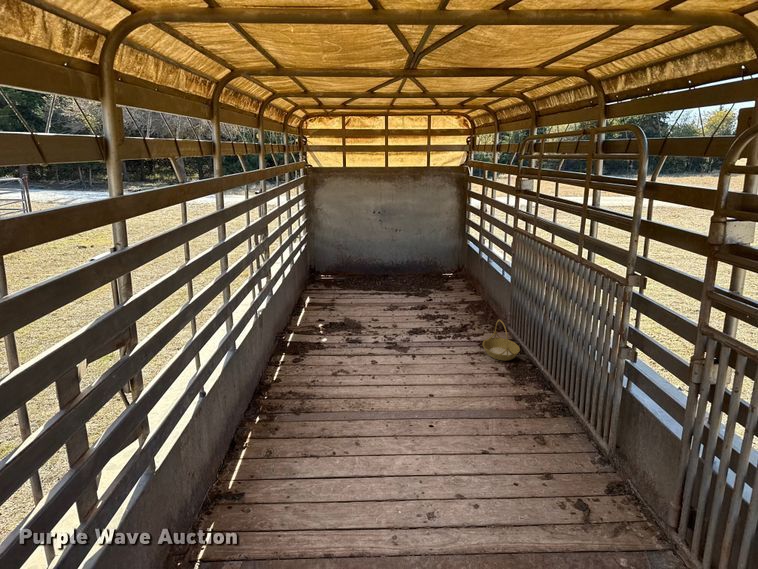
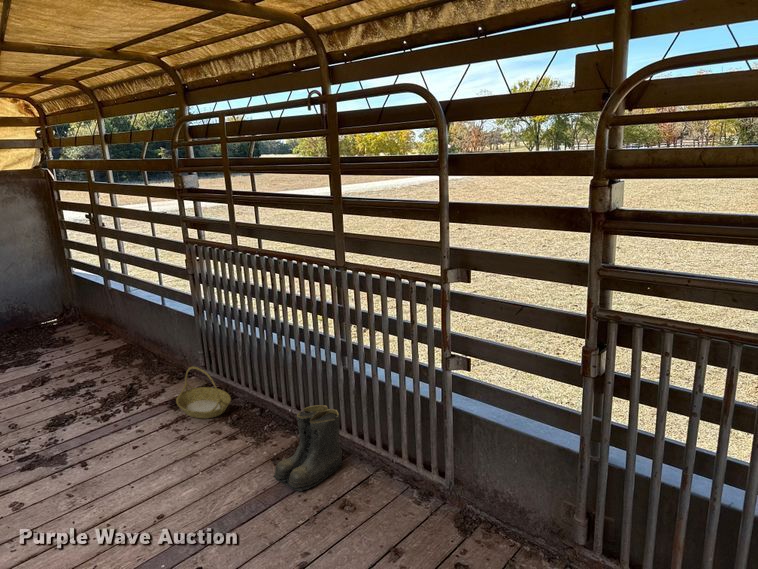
boots: none [507,365,567,421] -> present [273,405,342,491]

